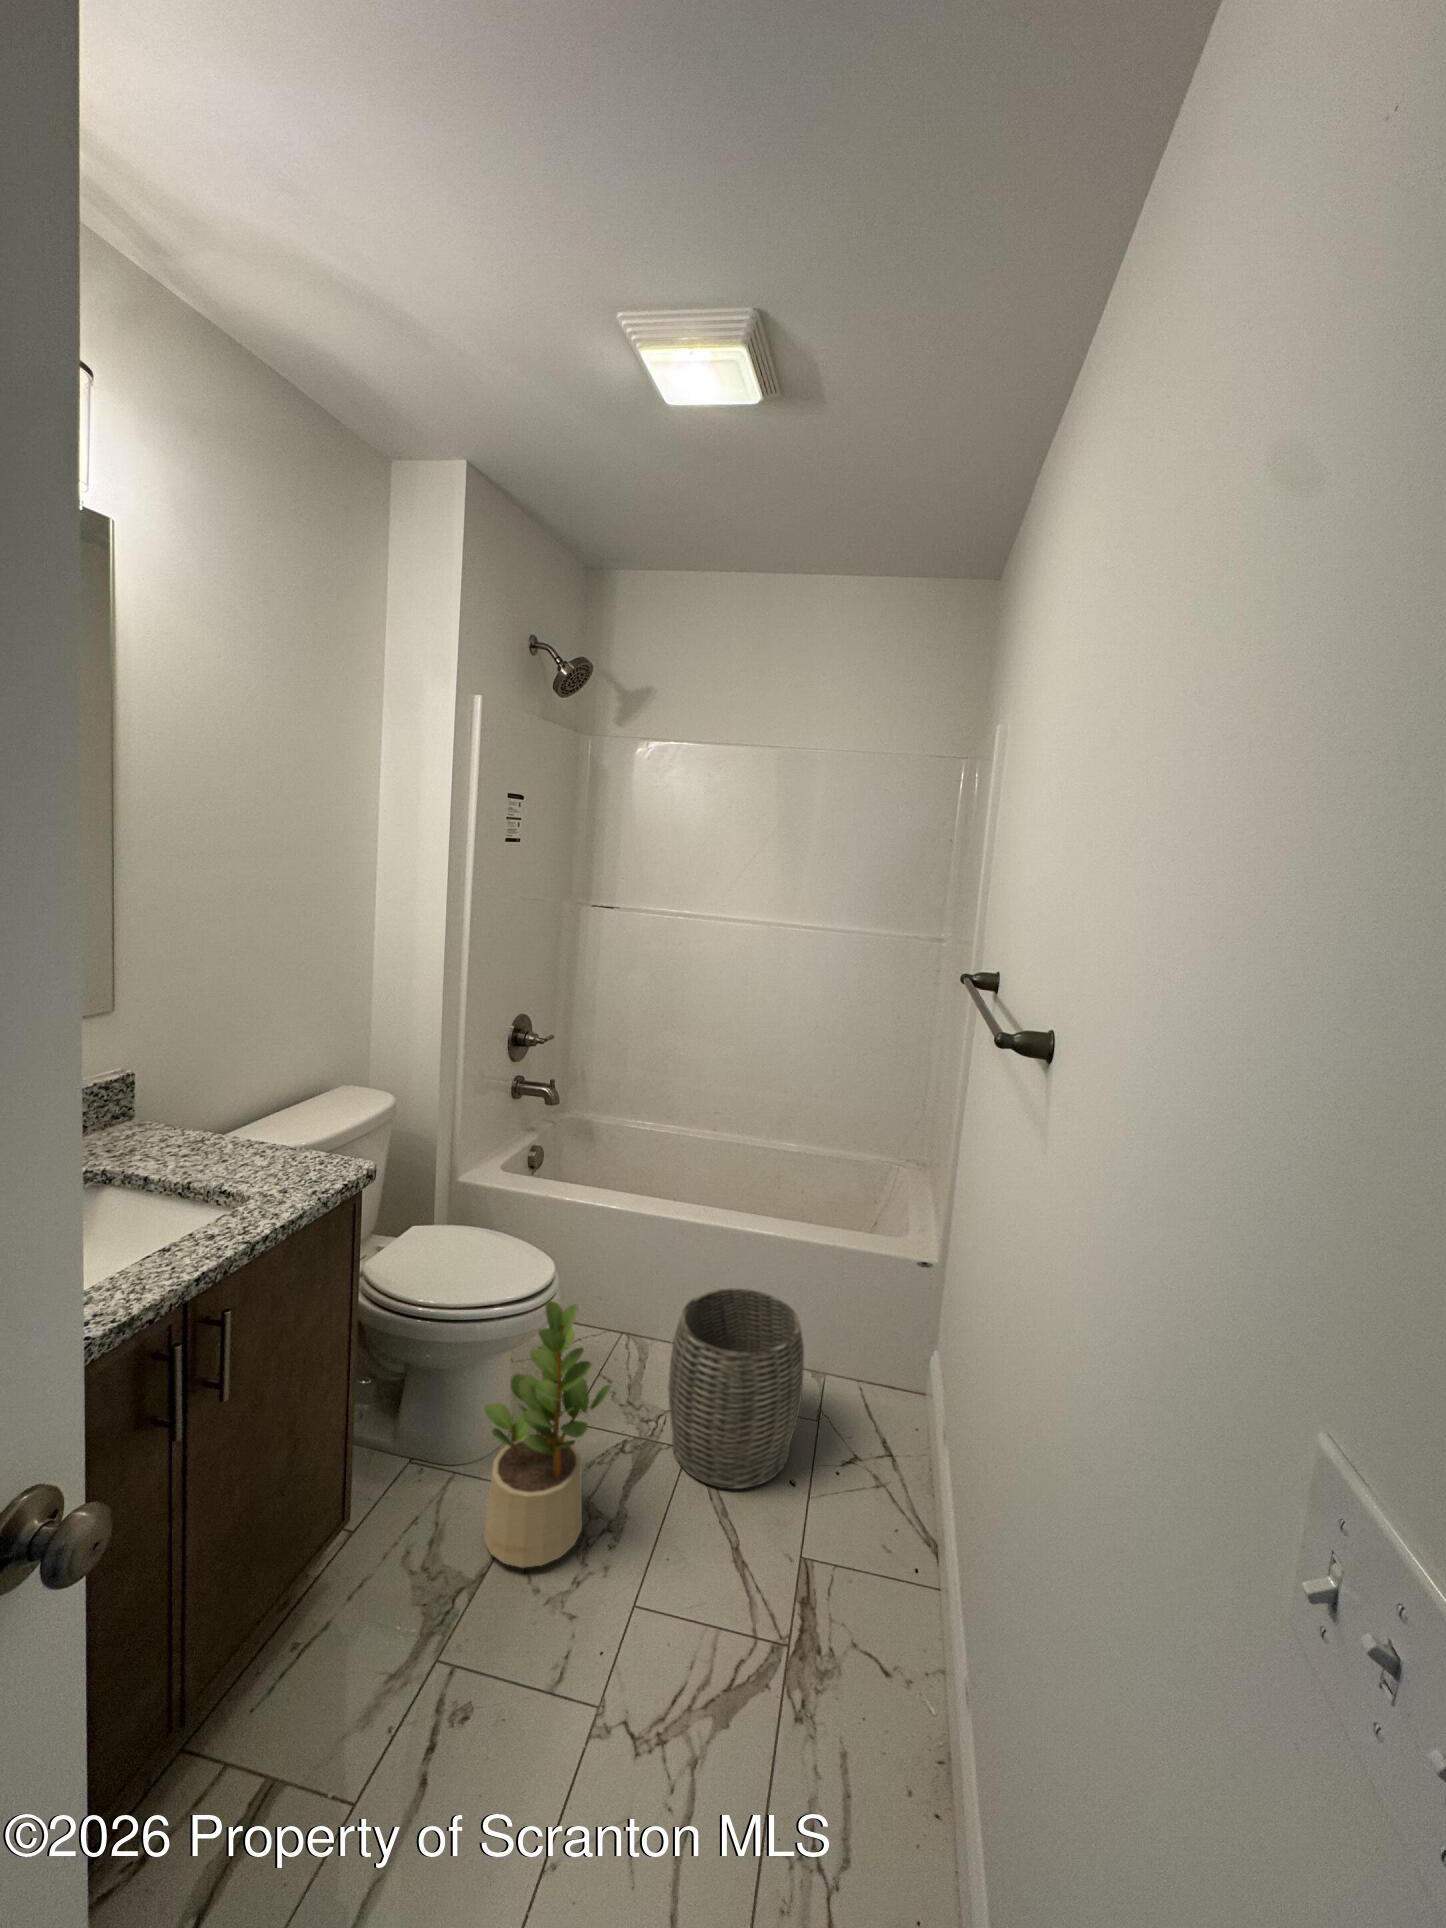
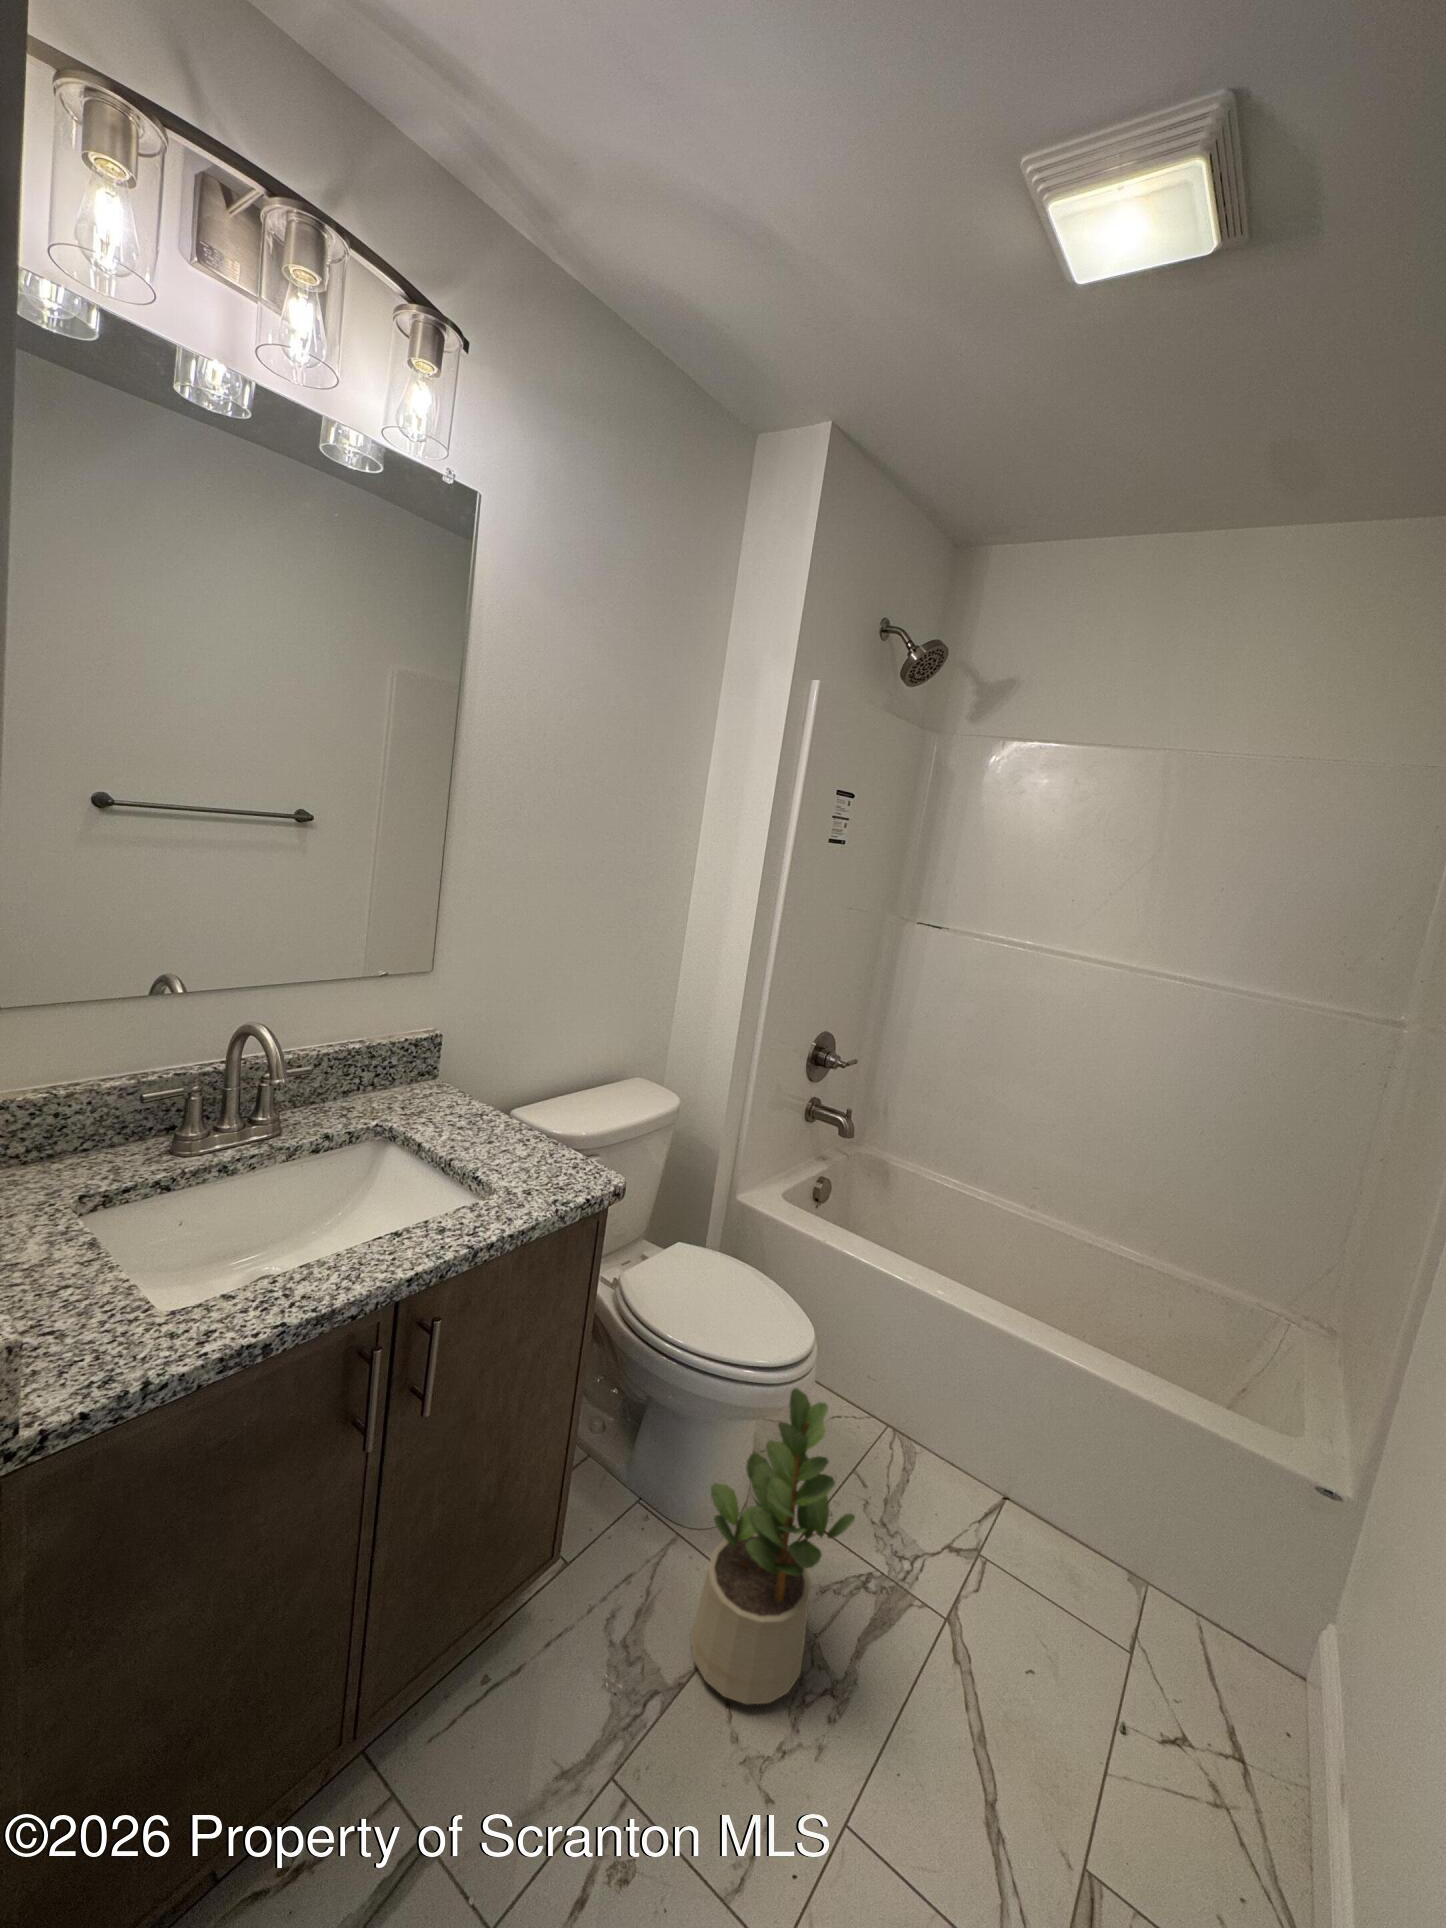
woven basket: present [668,1289,804,1489] -> none [926,1425,1120,1712]

